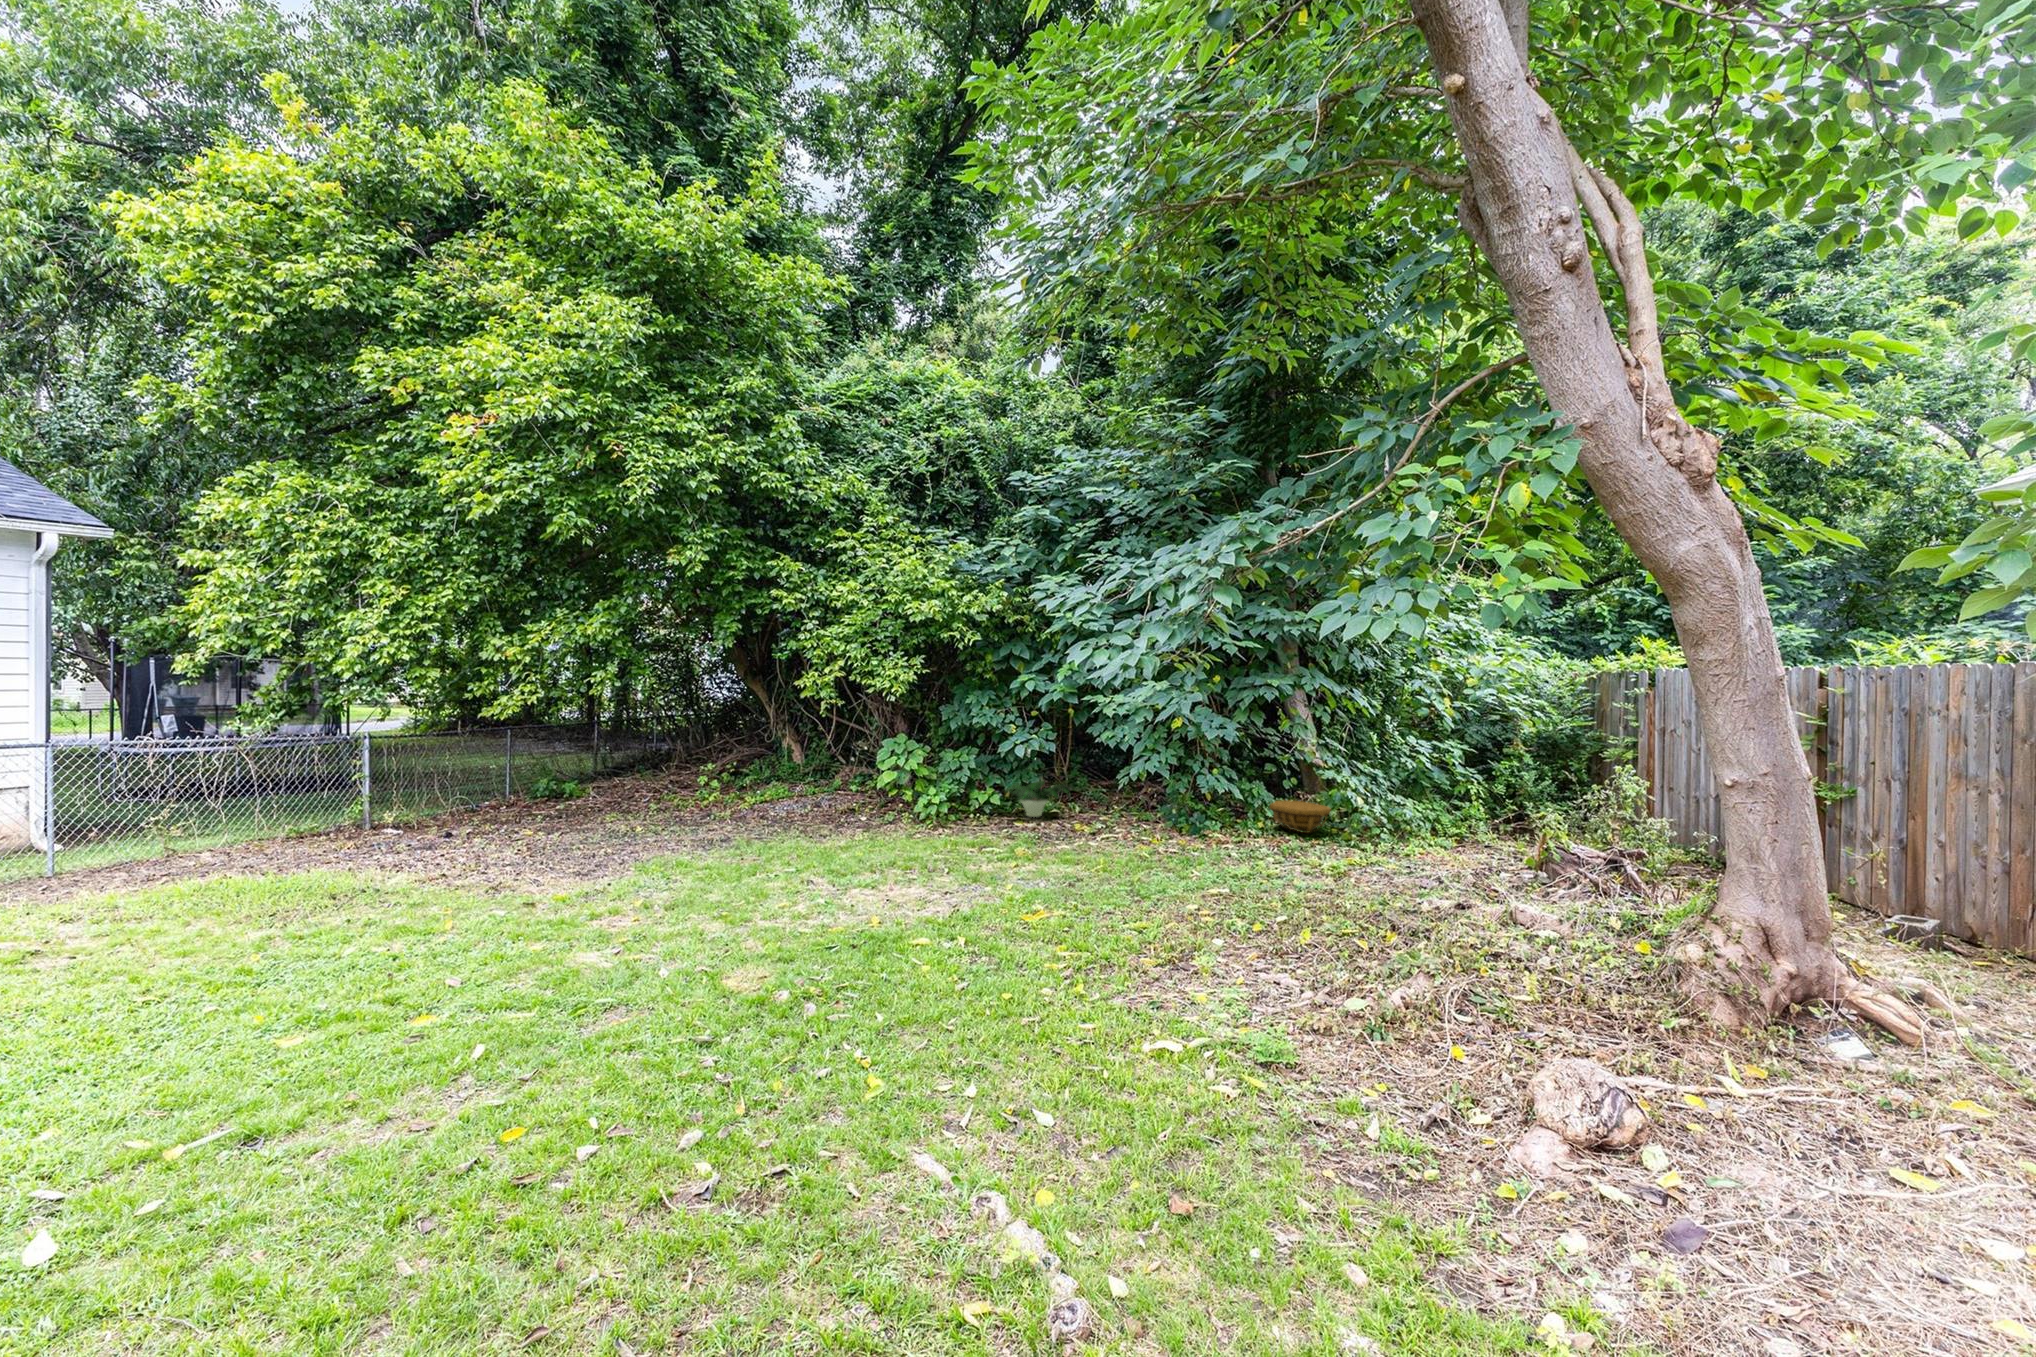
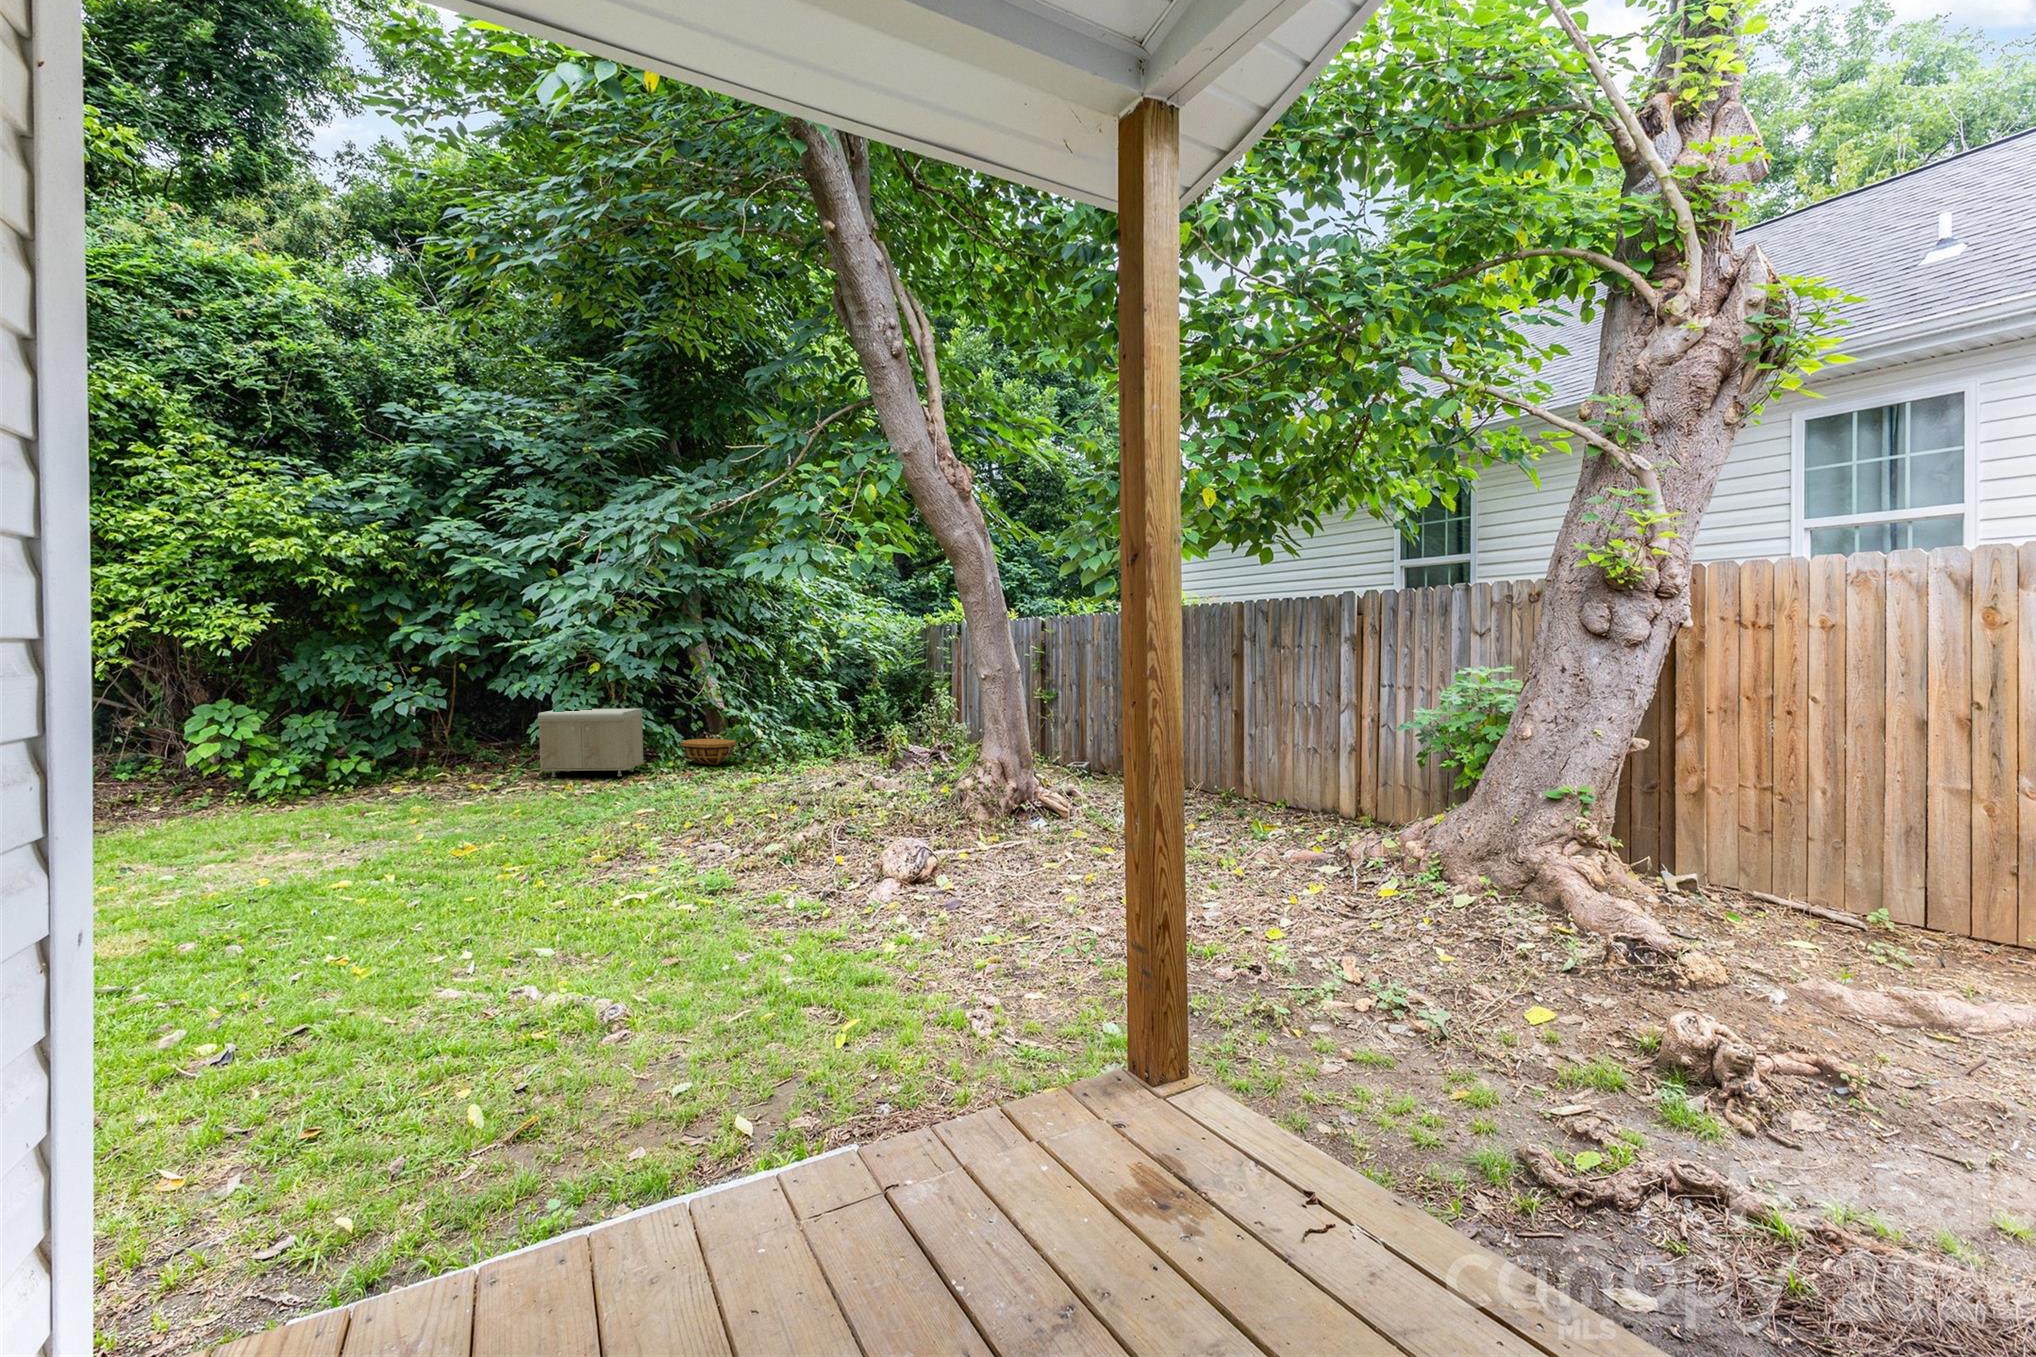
storage bench: none [1125,759,1227,837] -> present [538,709,643,777]
potted plant: present [1006,781,1070,817] -> none [384,741,470,778]

